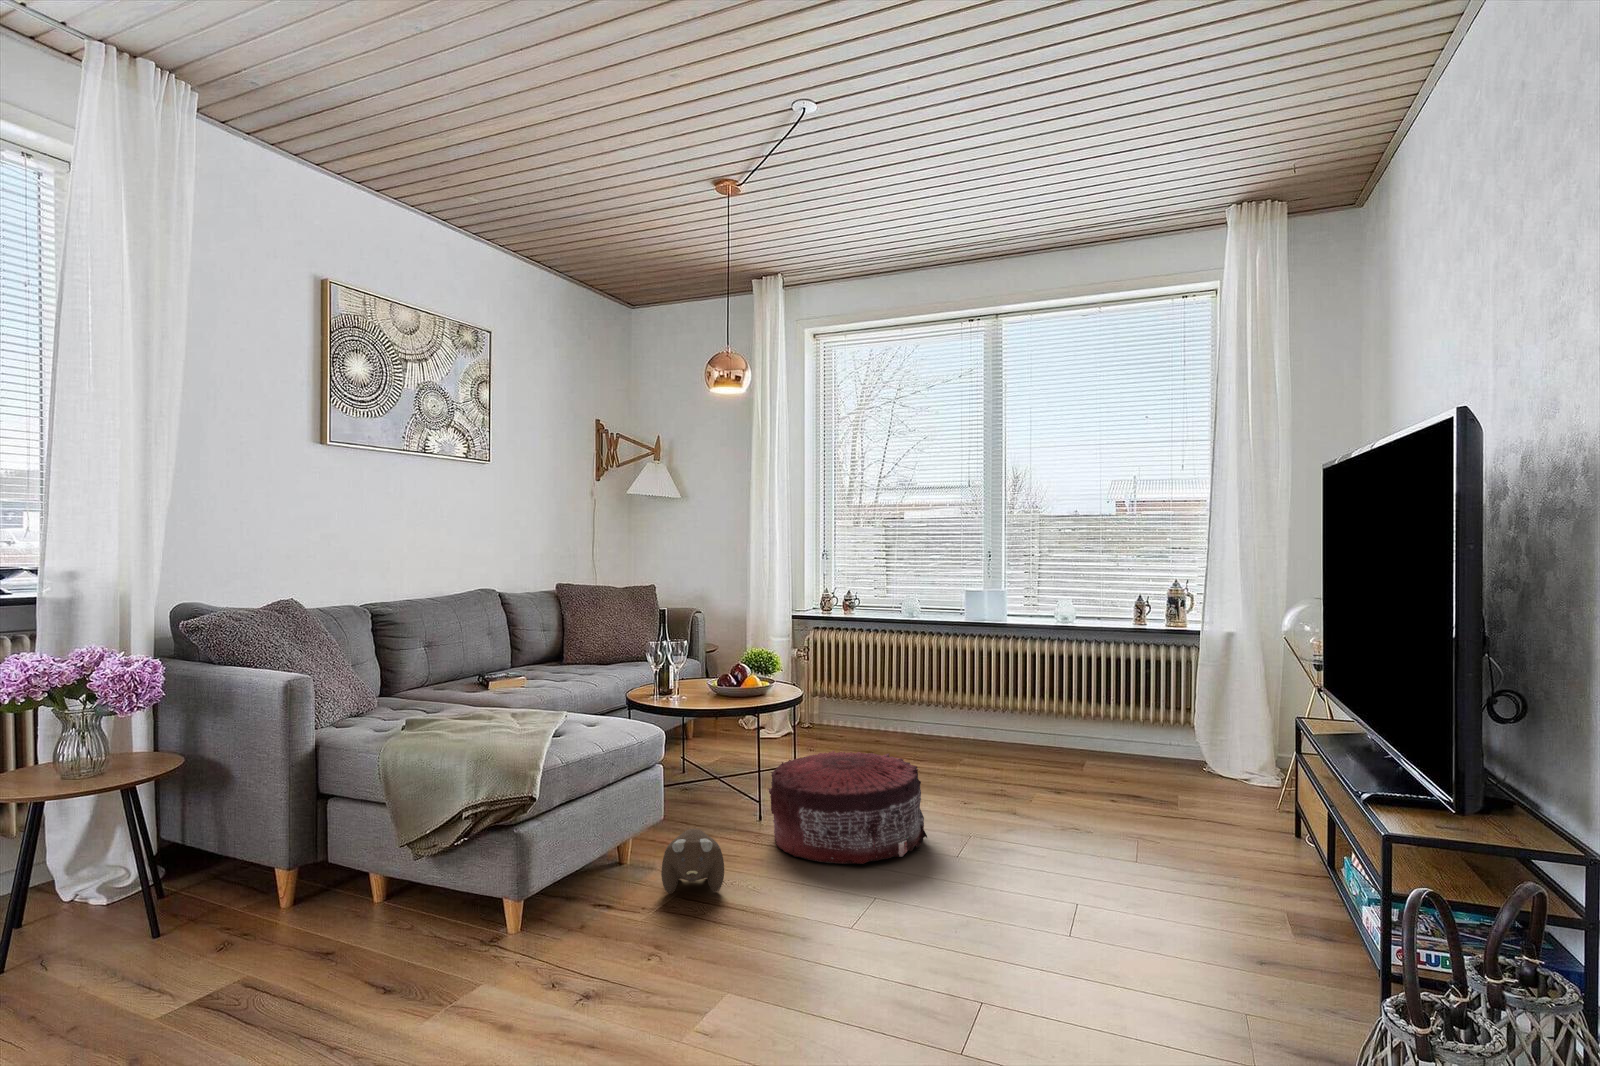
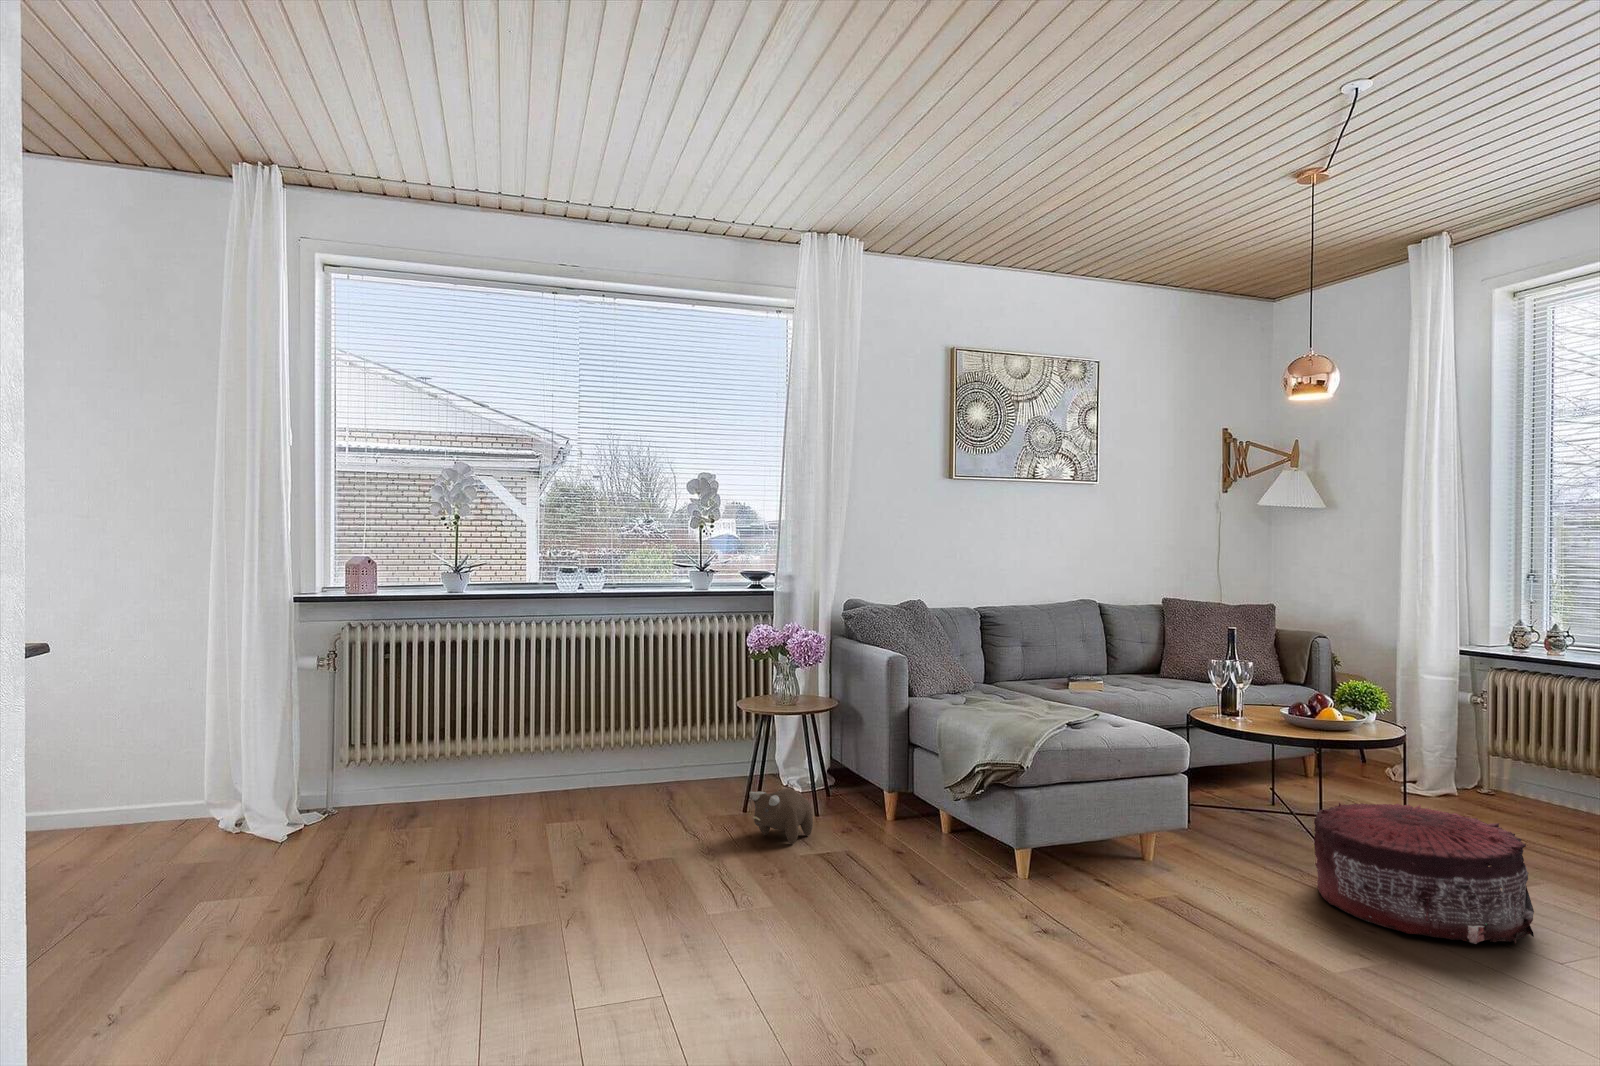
plush toy: present [661,829,724,893] -> present [749,789,813,844]

